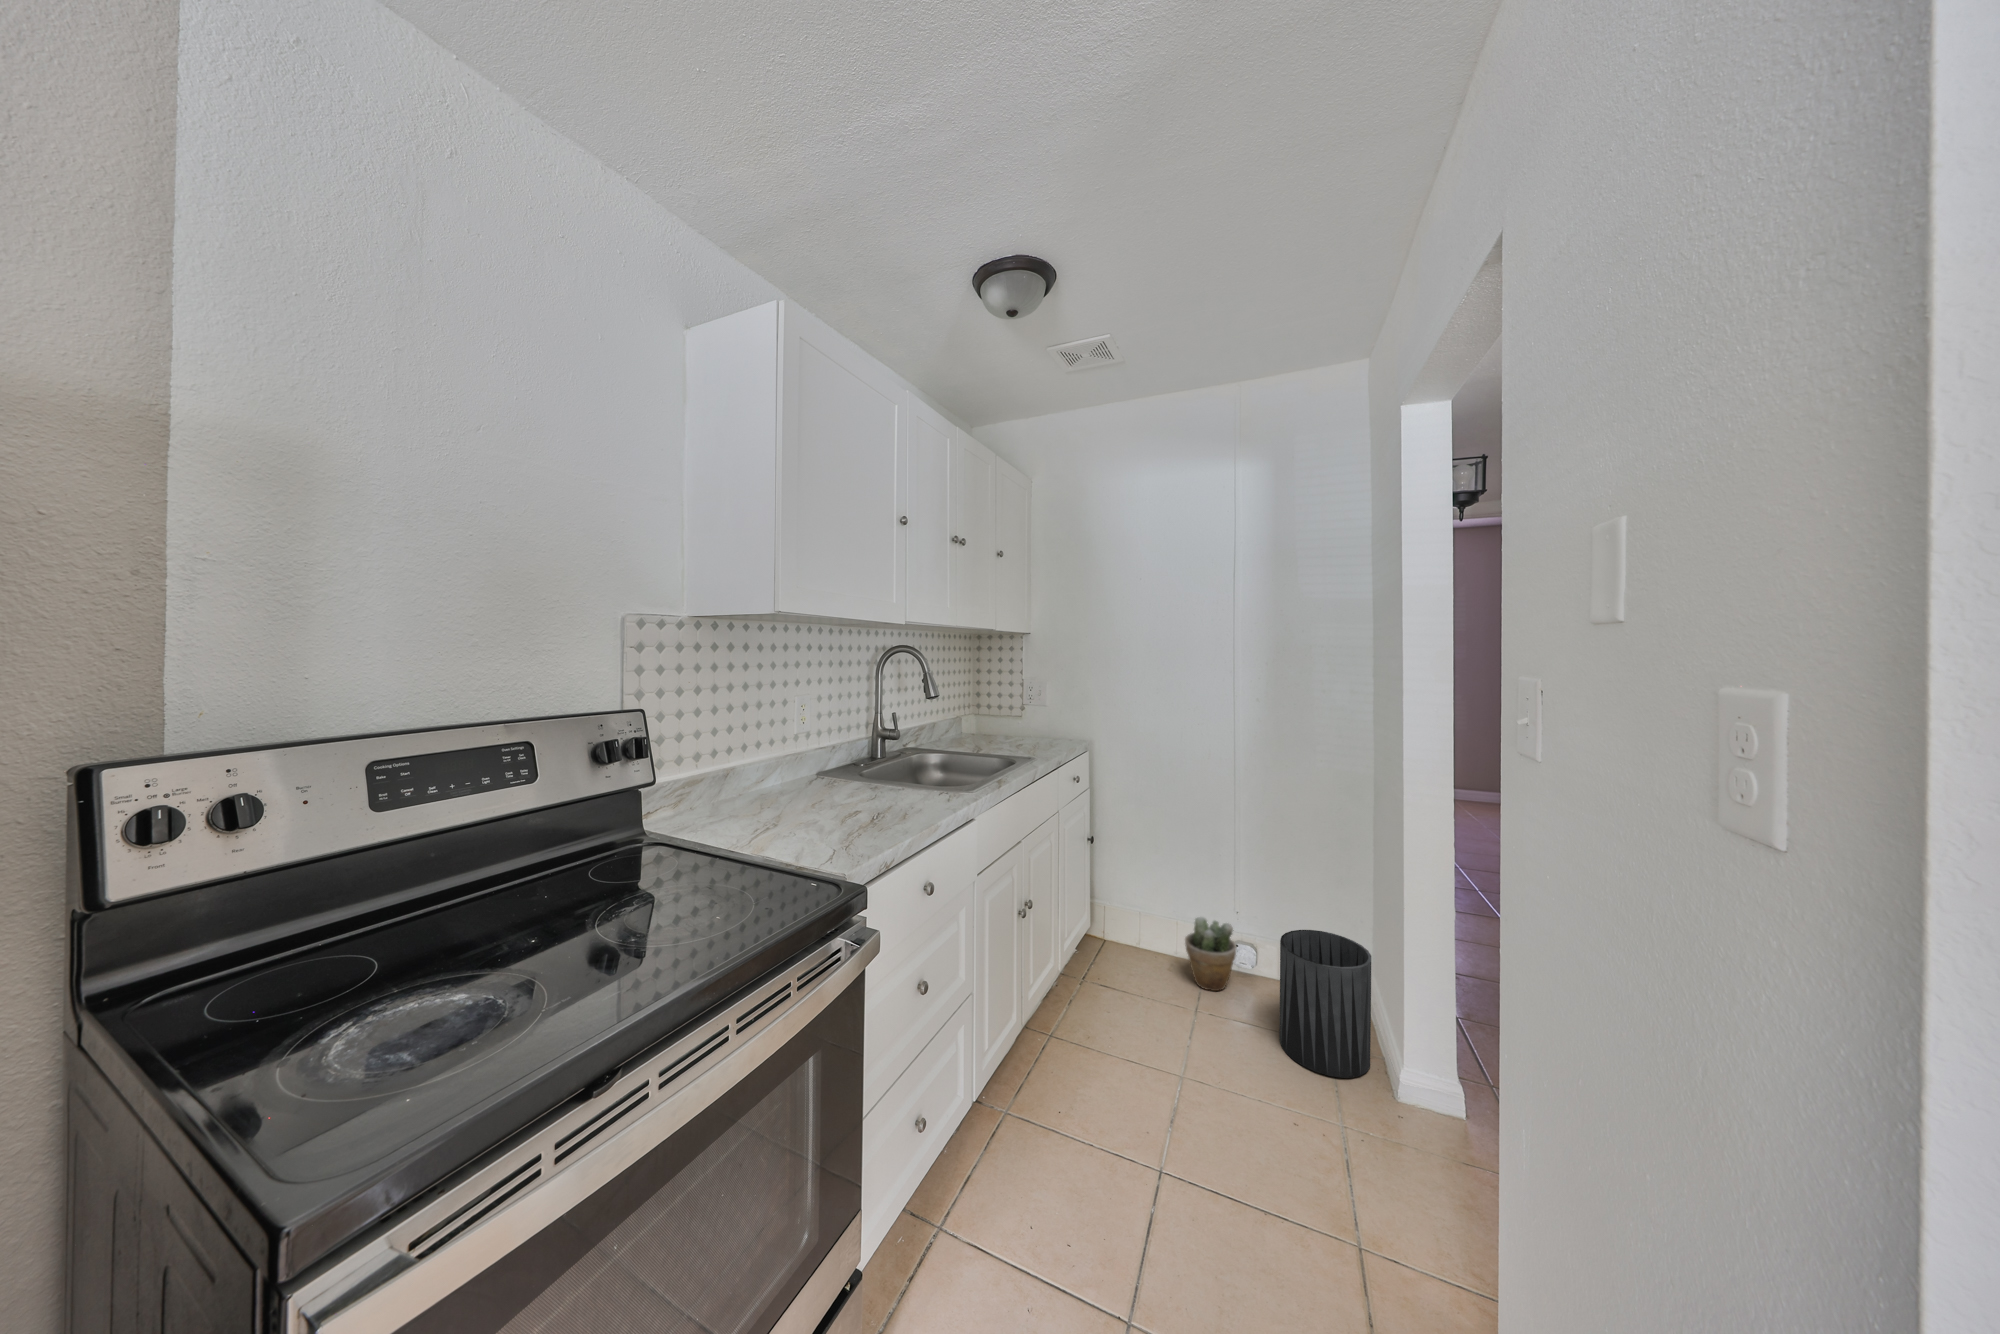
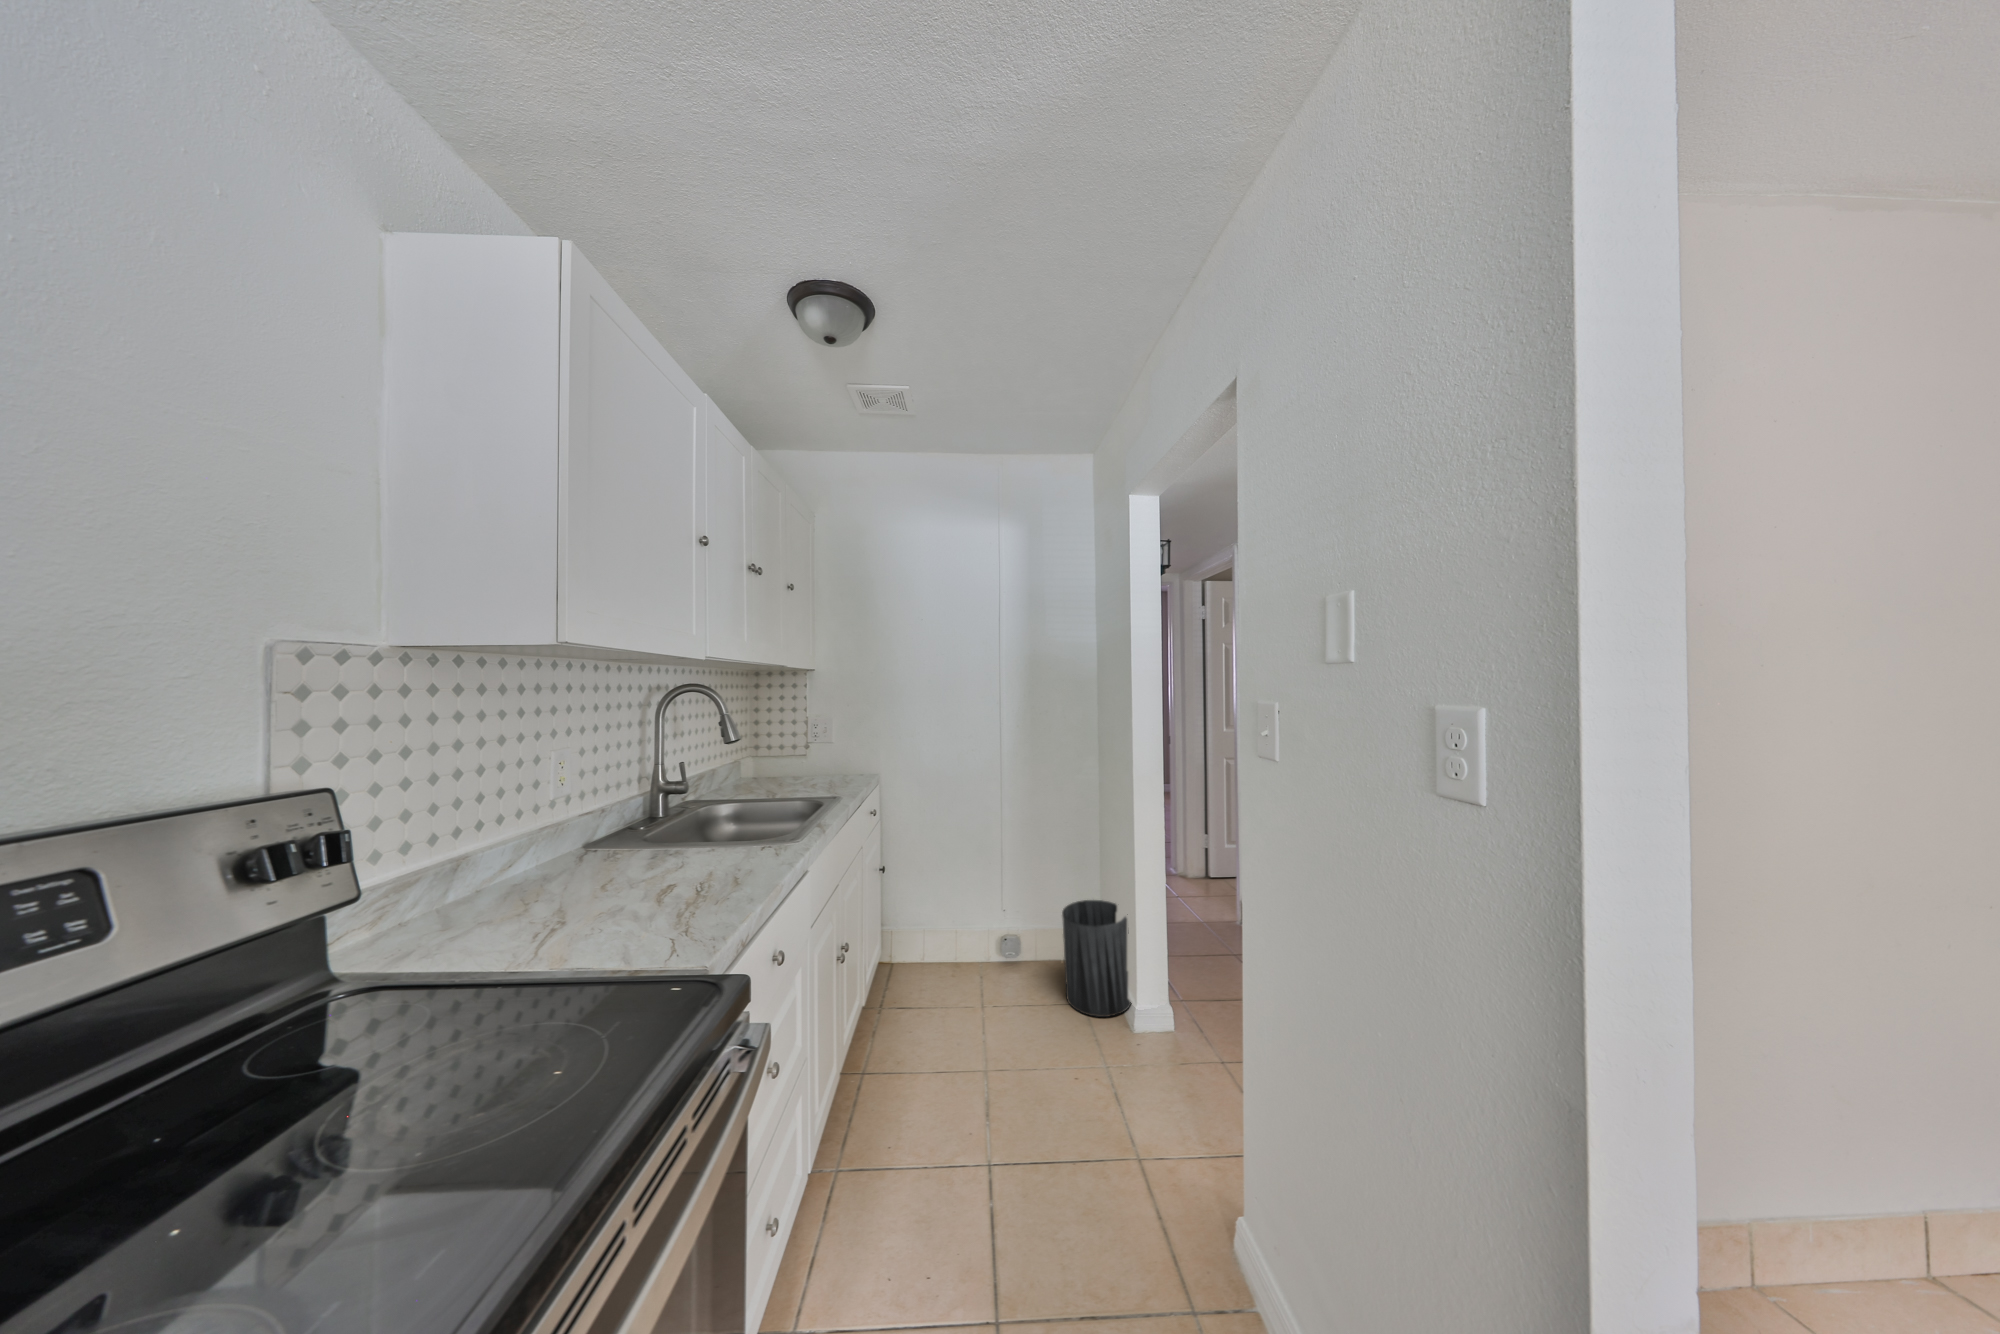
potted plant: present [1185,917,1236,991] -> none [978,913,1021,977]

